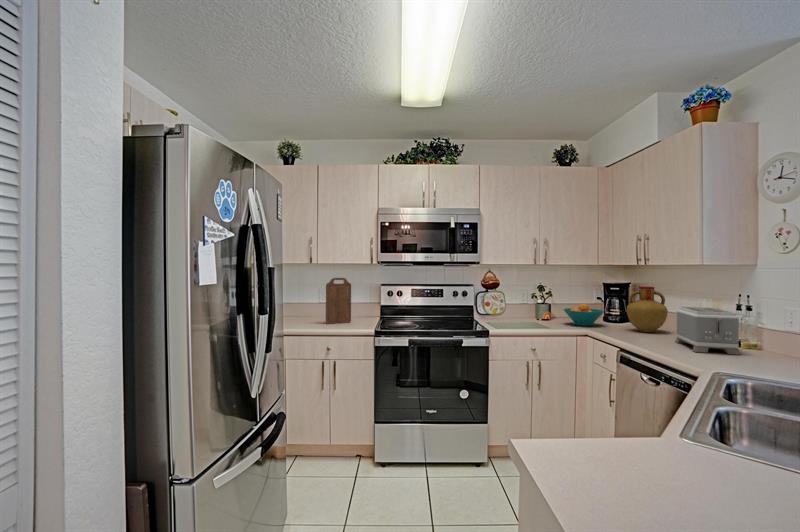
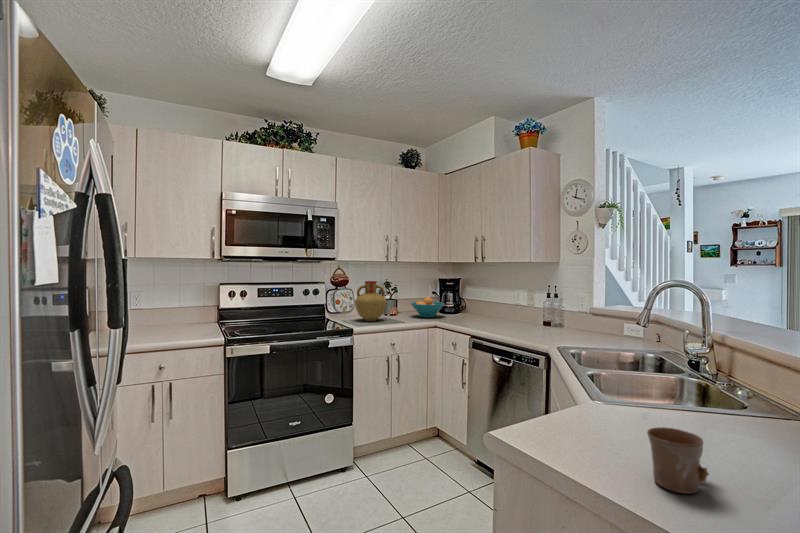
cutting board: present [326,278,351,324] -> none [147,277,183,336]
vase: present [627,286,668,332] -> present [355,281,386,321]
toaster: present [675,307,741,355] -> none [509,297,560,333]
mug: none [600,438,671,506] -> present [647,427,709,494]

